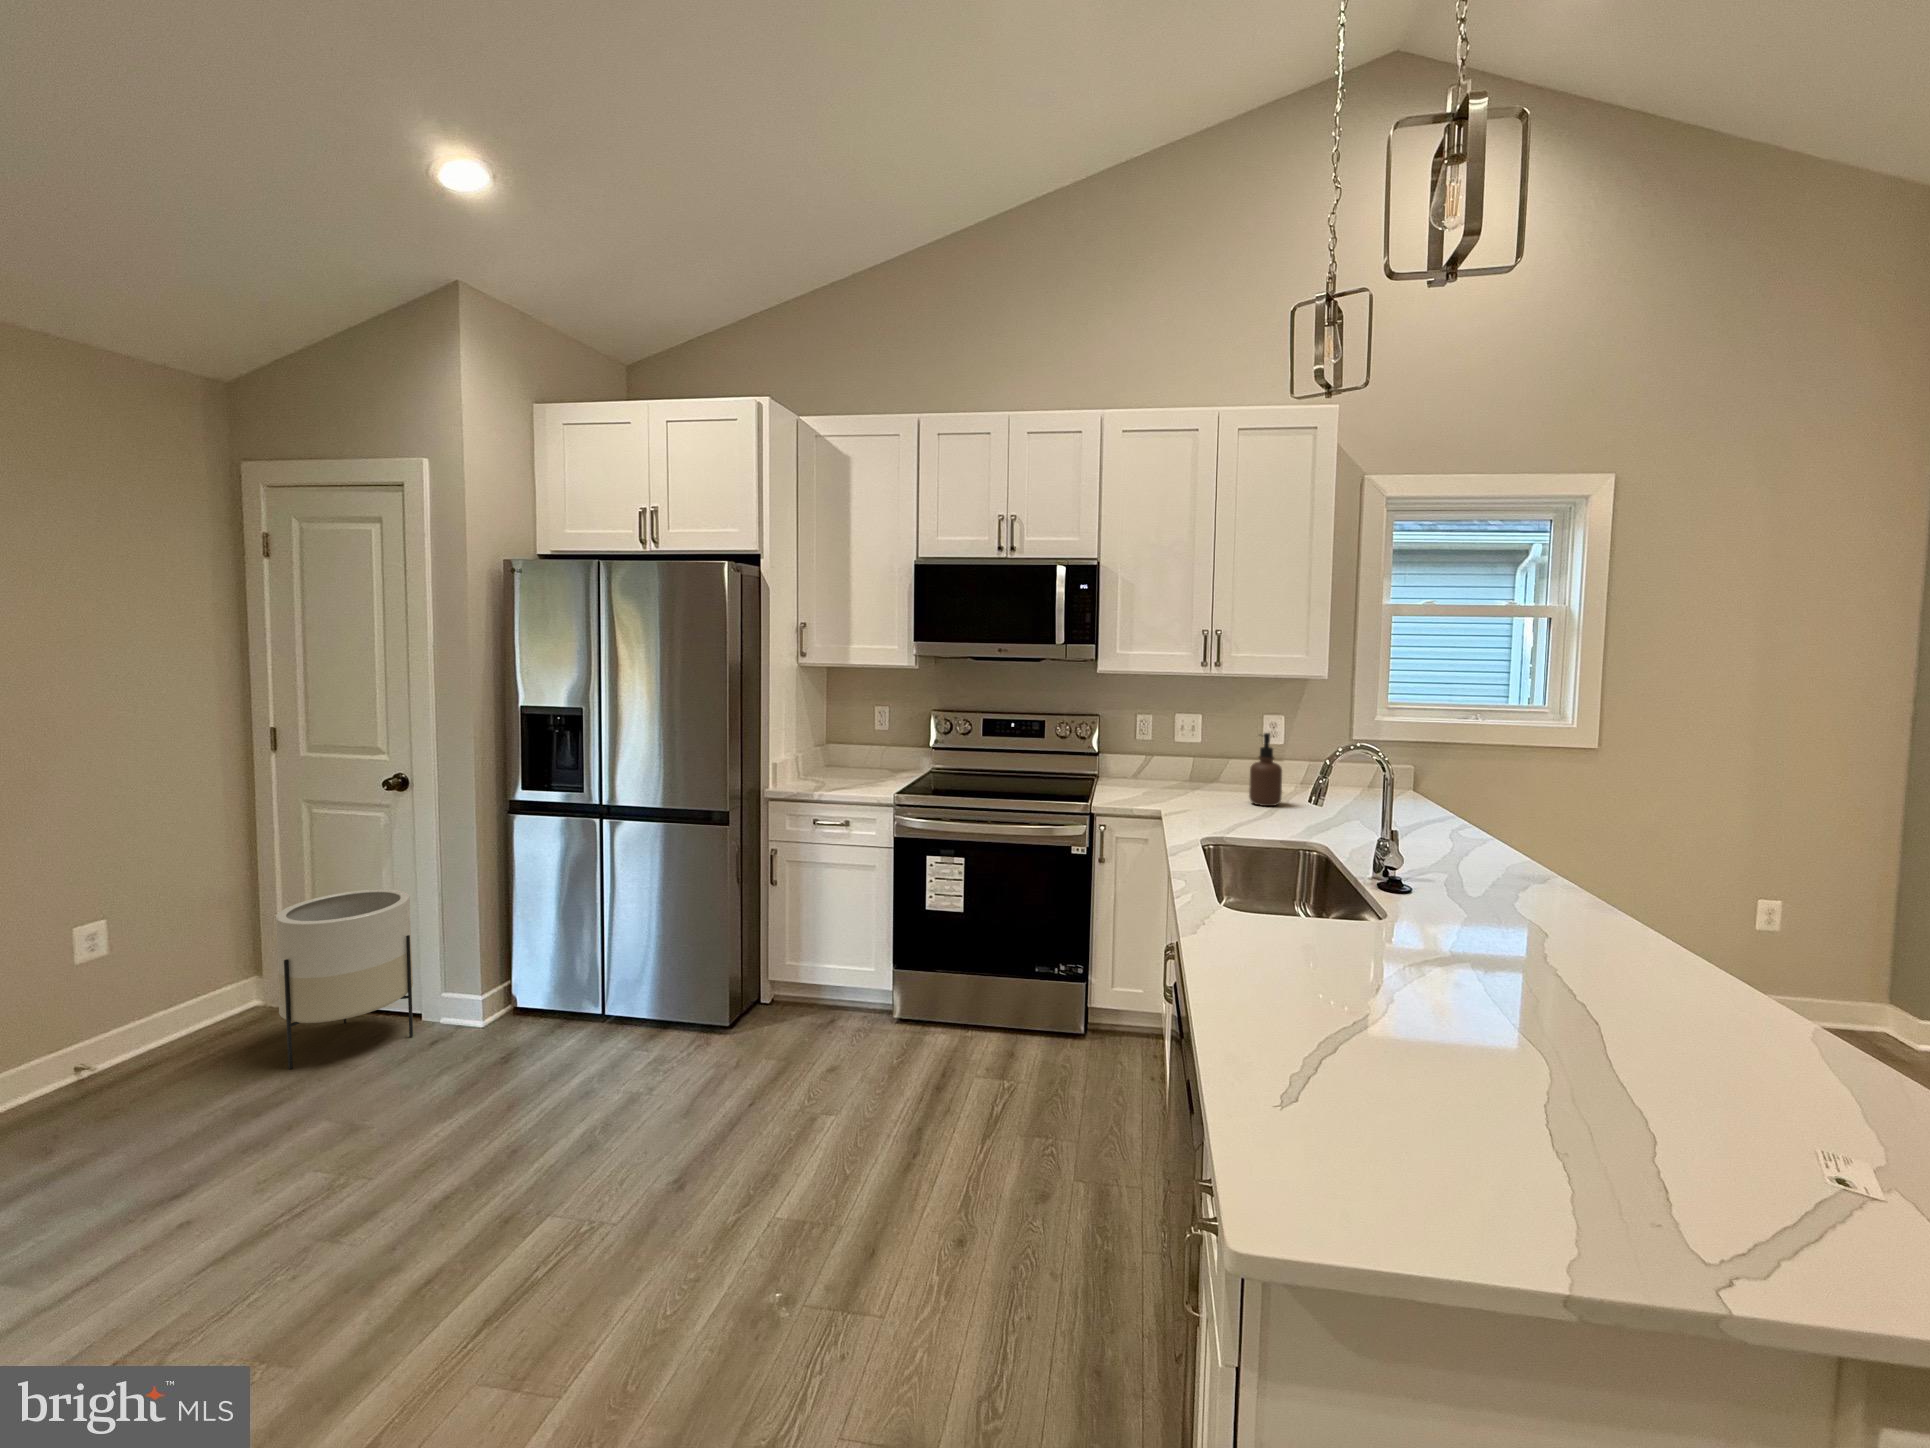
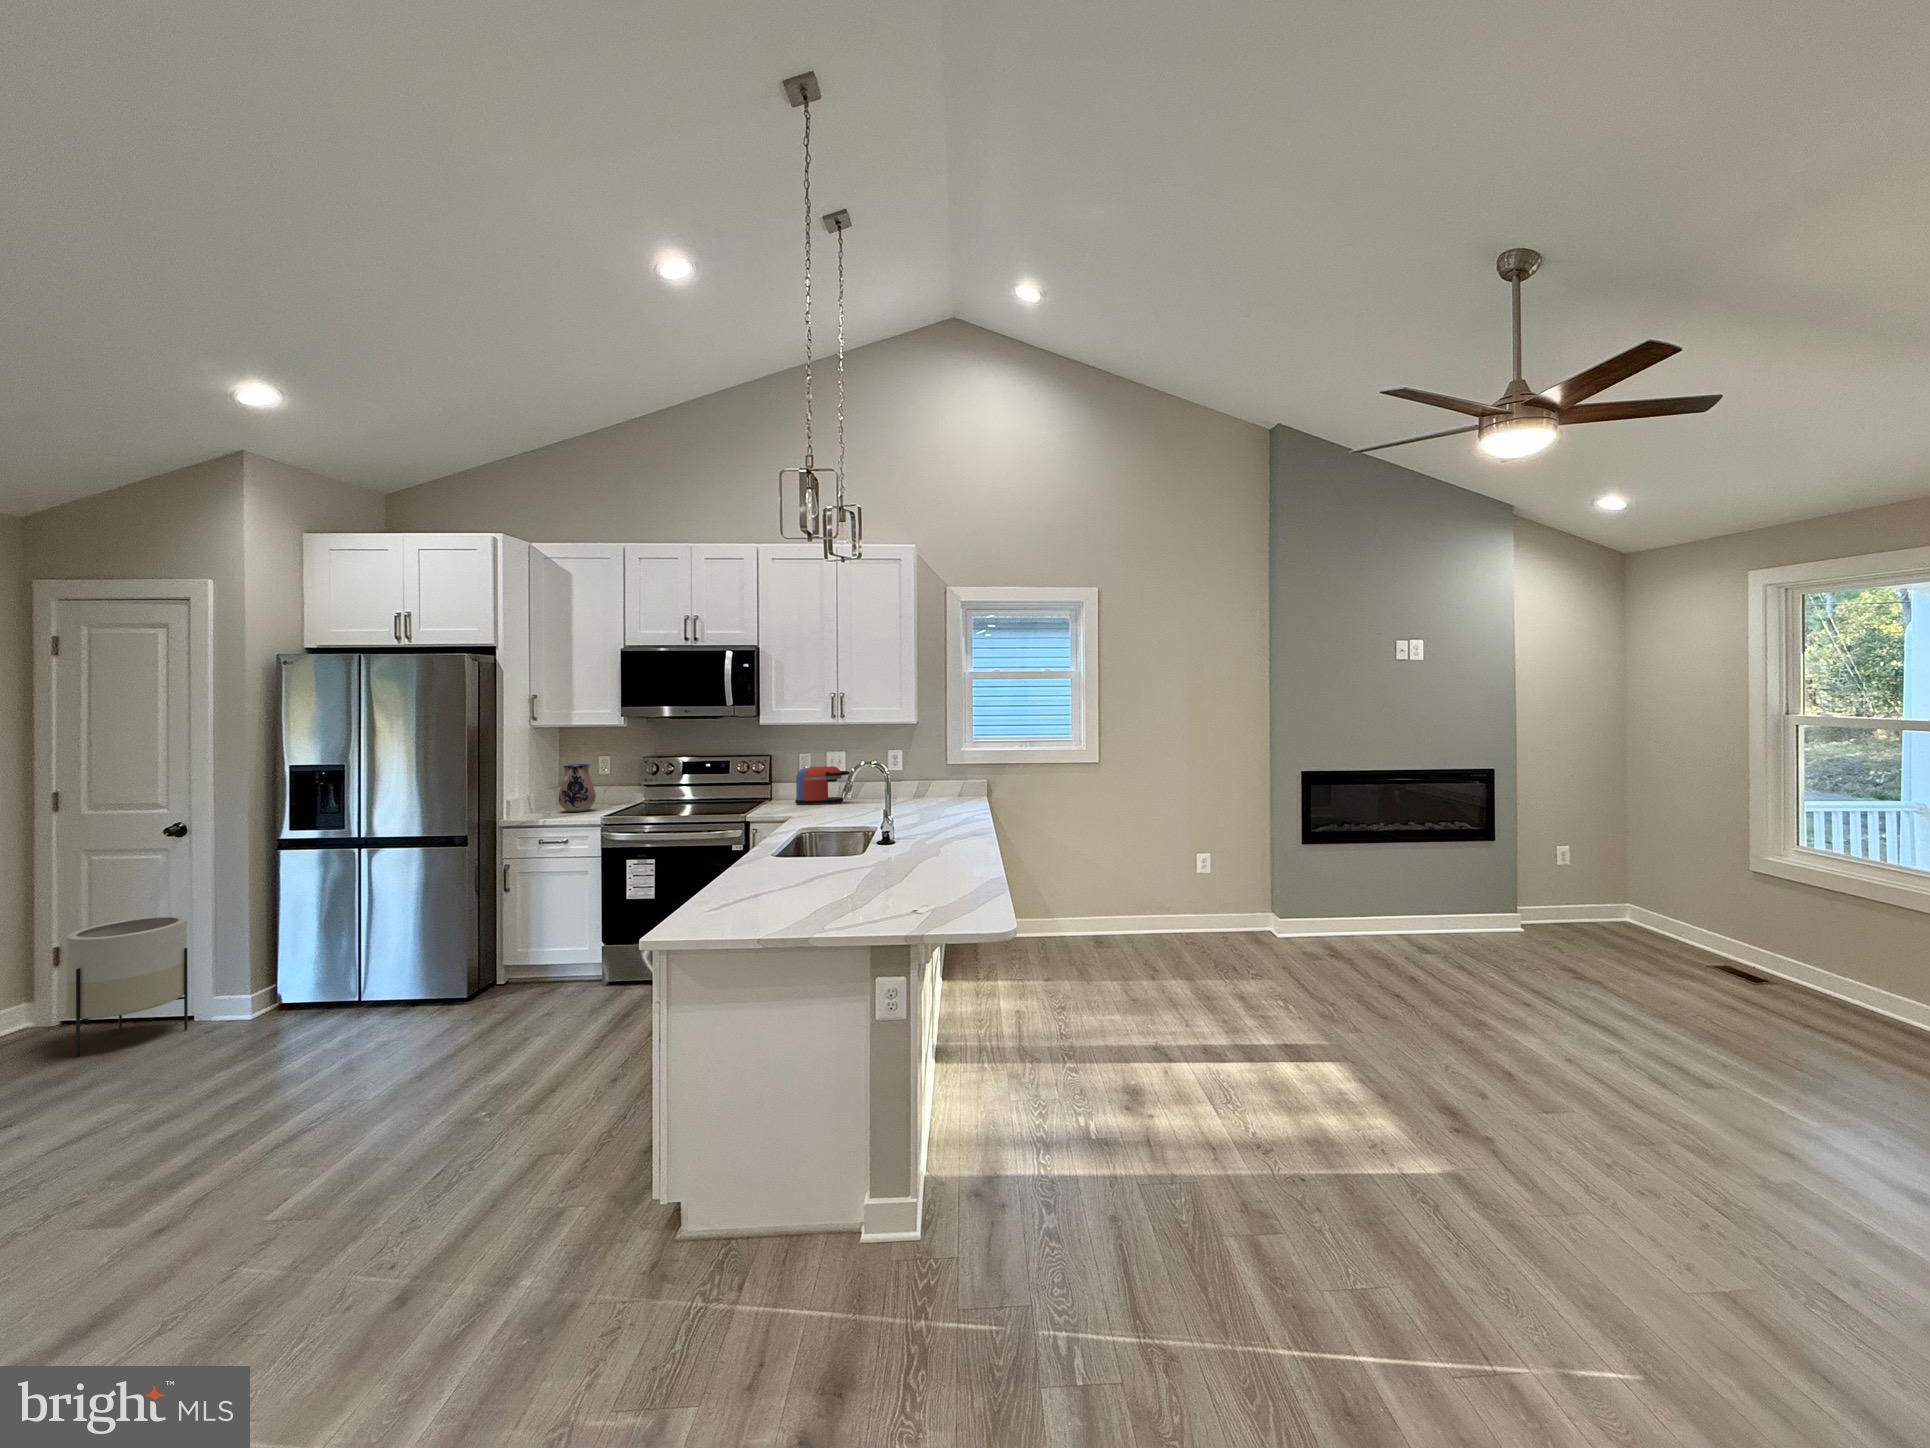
ceramic pitcher: none [833,716,877,781] -> present [559,764,596,812]
soap dispenser: present [1249,733,1282,806] -> none [856,761,877,809]
coffee maker: none [1141,735,1219,790] -> present [795,766,850,805]

